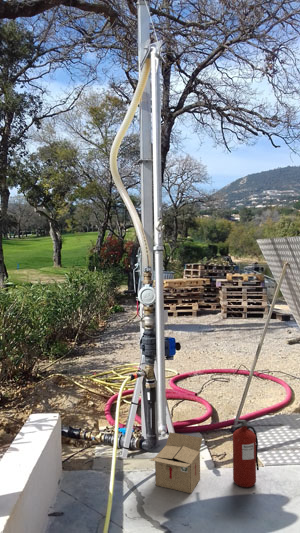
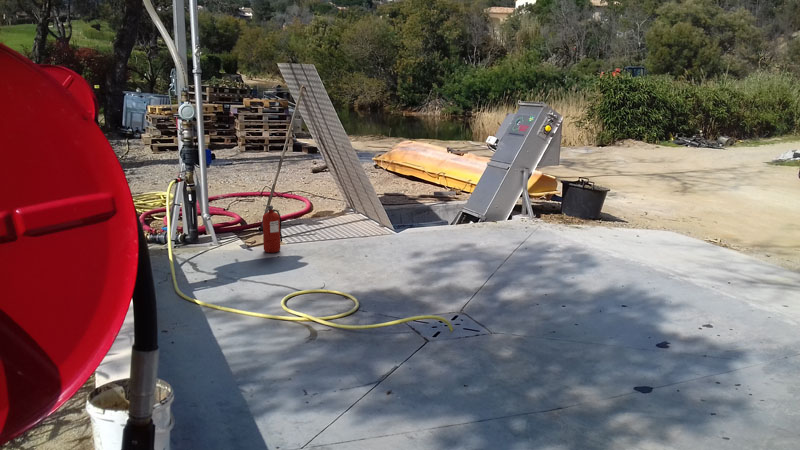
cardboard box: present [151,433,202,493] -> none [200,223,239,259]

